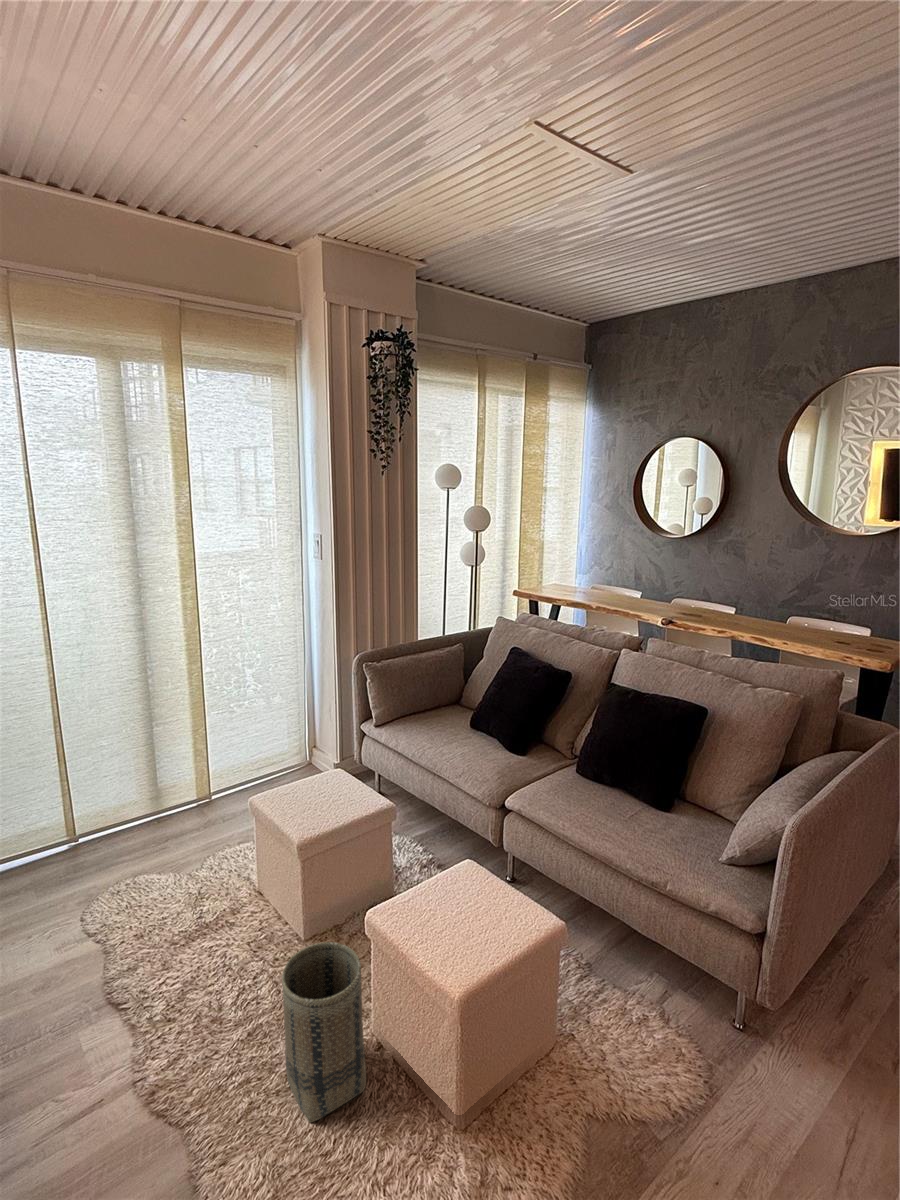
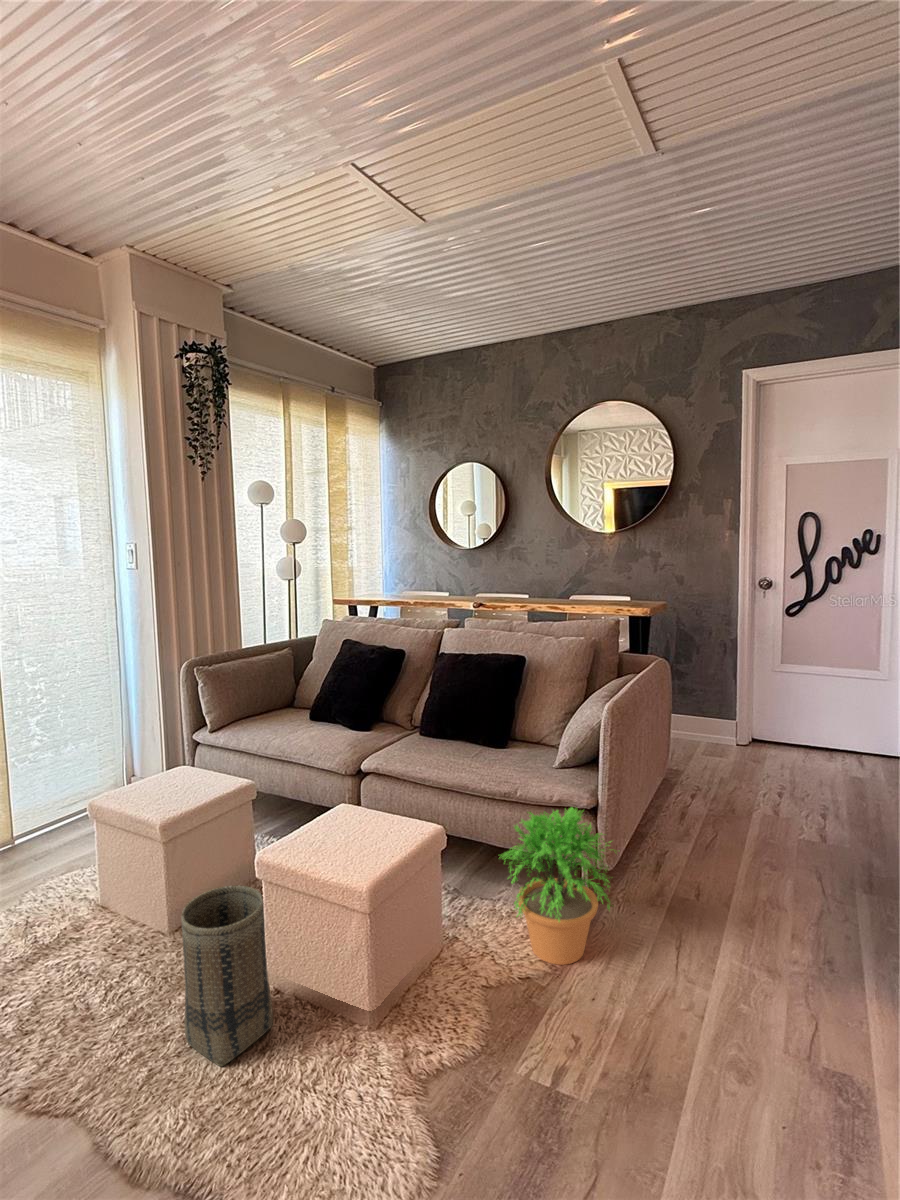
potted plant: none [623,923,786,1117] -> present [501,807,610,965]

